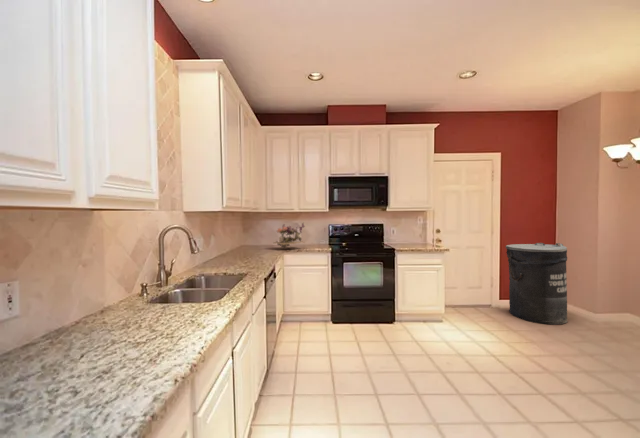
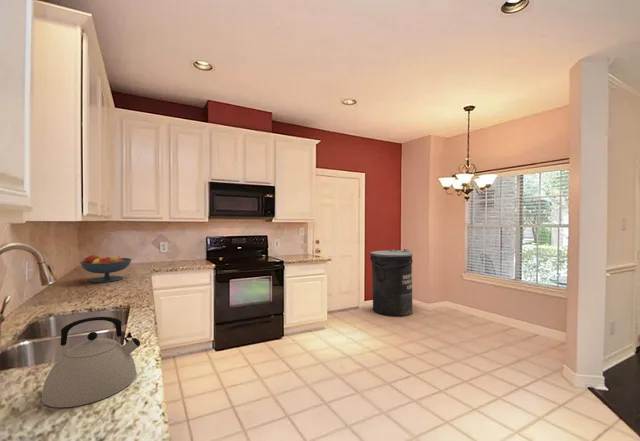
flower arrangement: present [274,224,304,247] -> none [135,234,181,267]
fruit bowl: none [233,236,265,257] -> present [80,254,132,283]
kettle: none [165,272,220,326] -> present [41,317,140,408]

